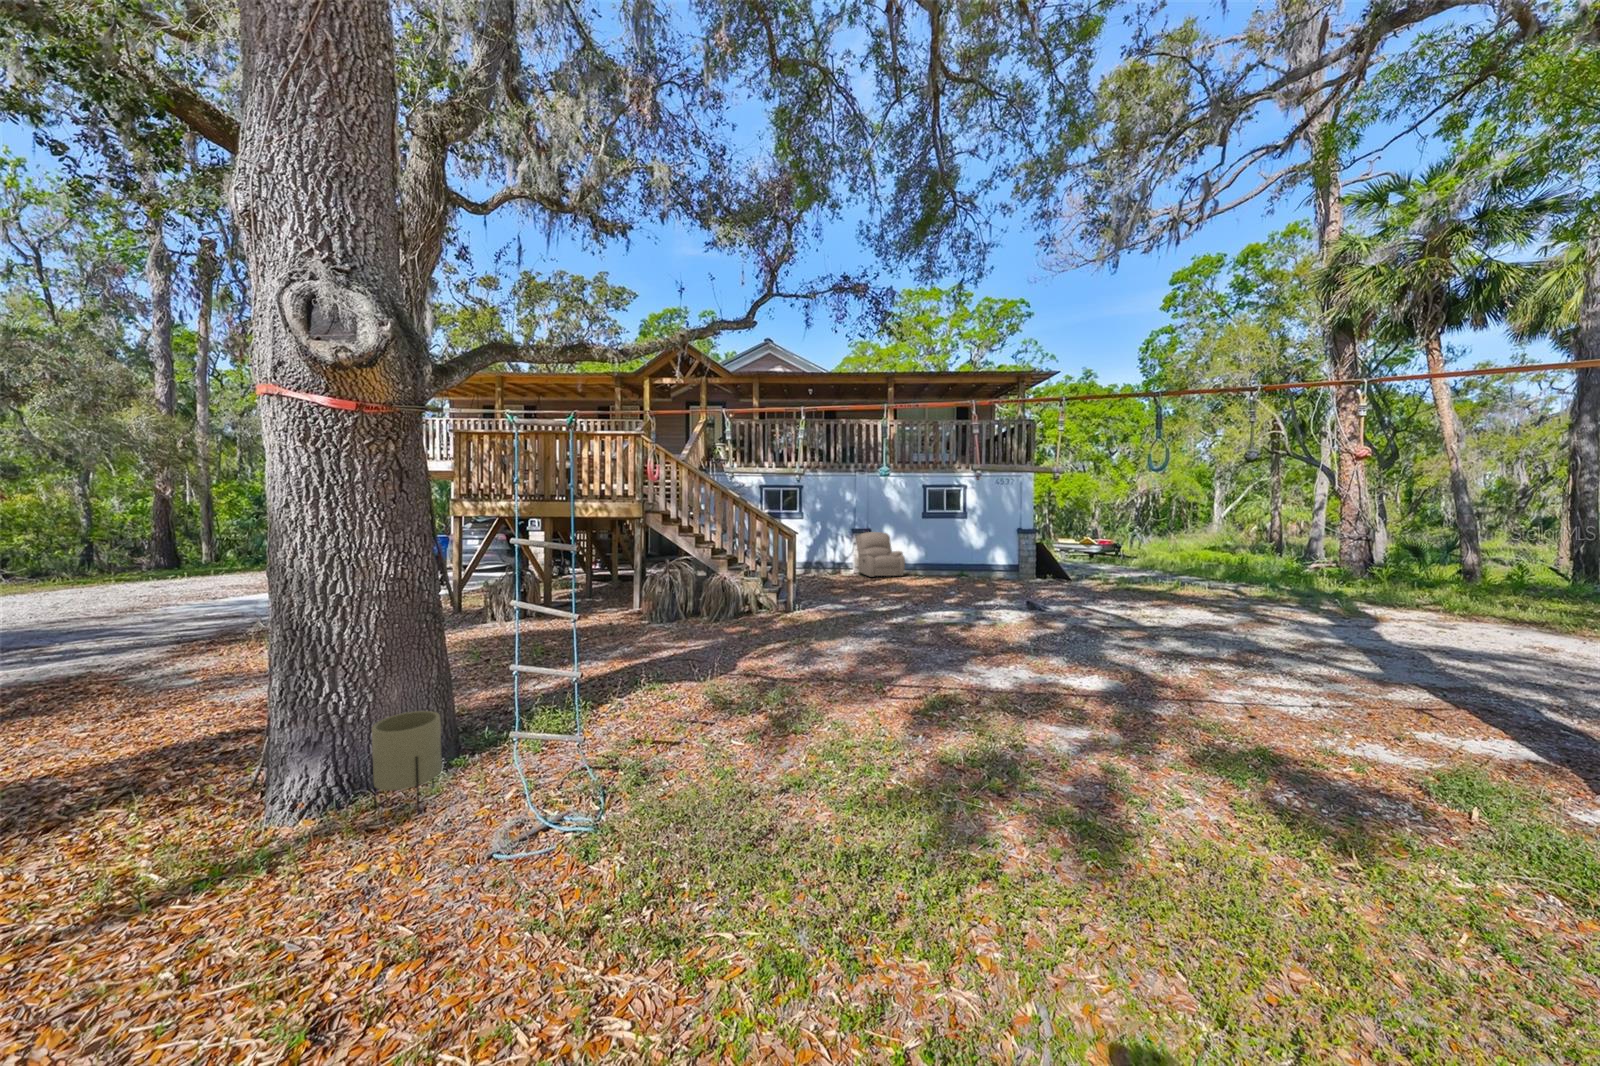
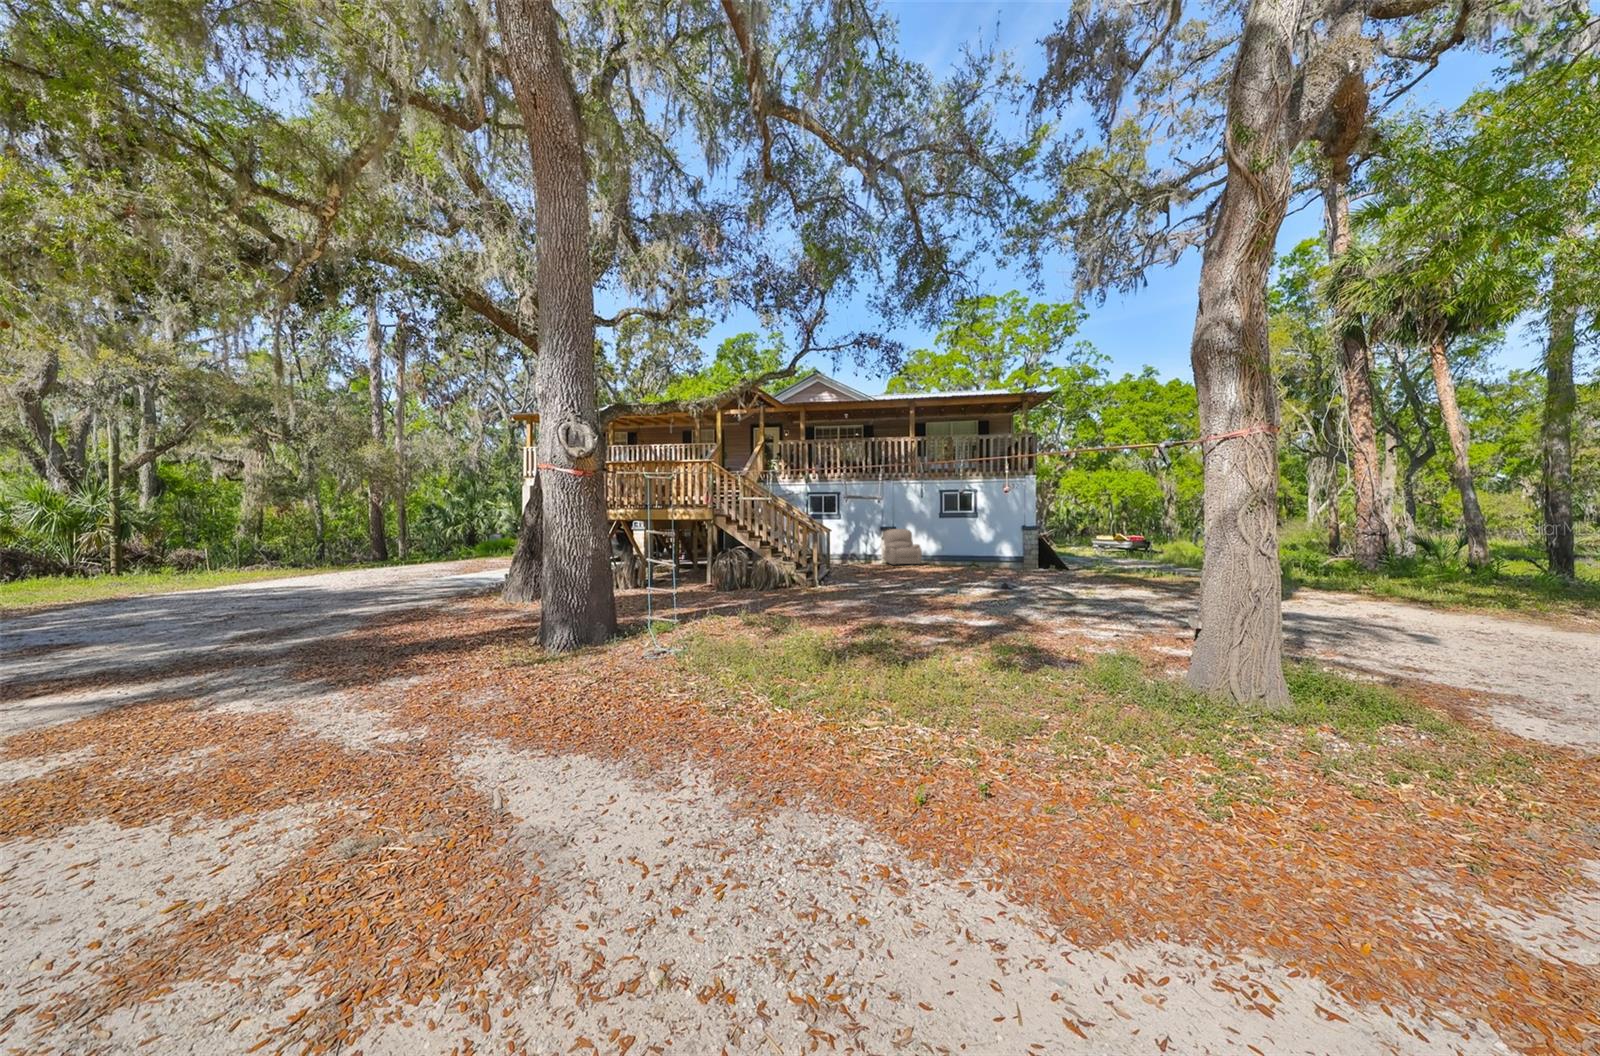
planter: present [372,711,442,814] -> none [589,613,617,656]

